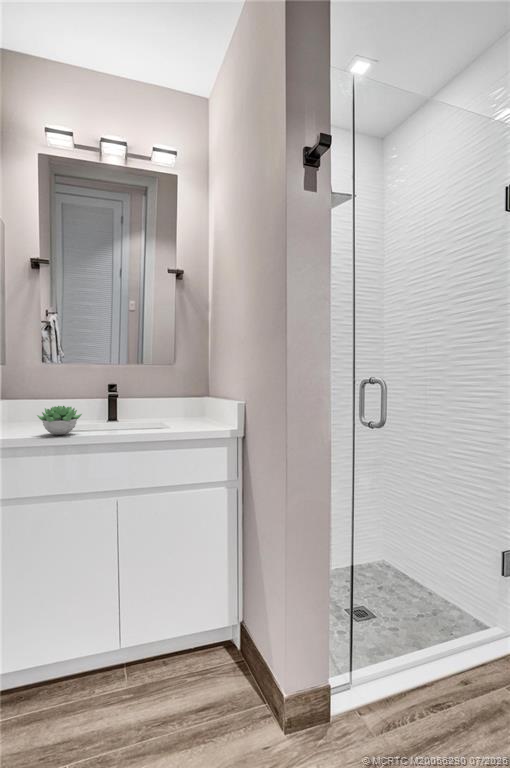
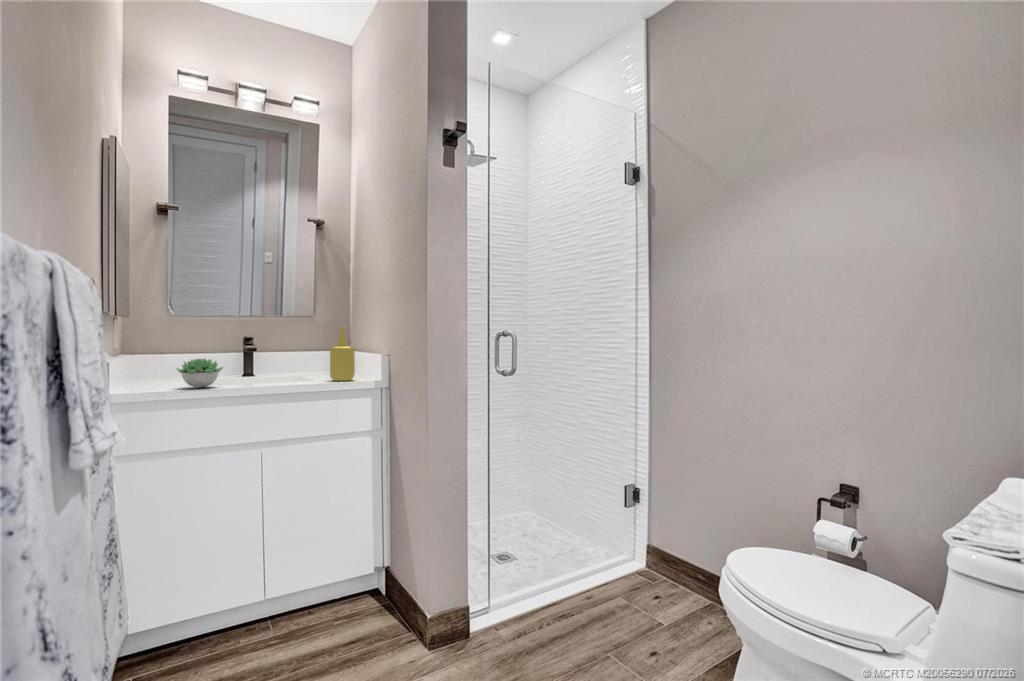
soap dispenser: none [184,373,209,428] -> present [330,327,355,381]

